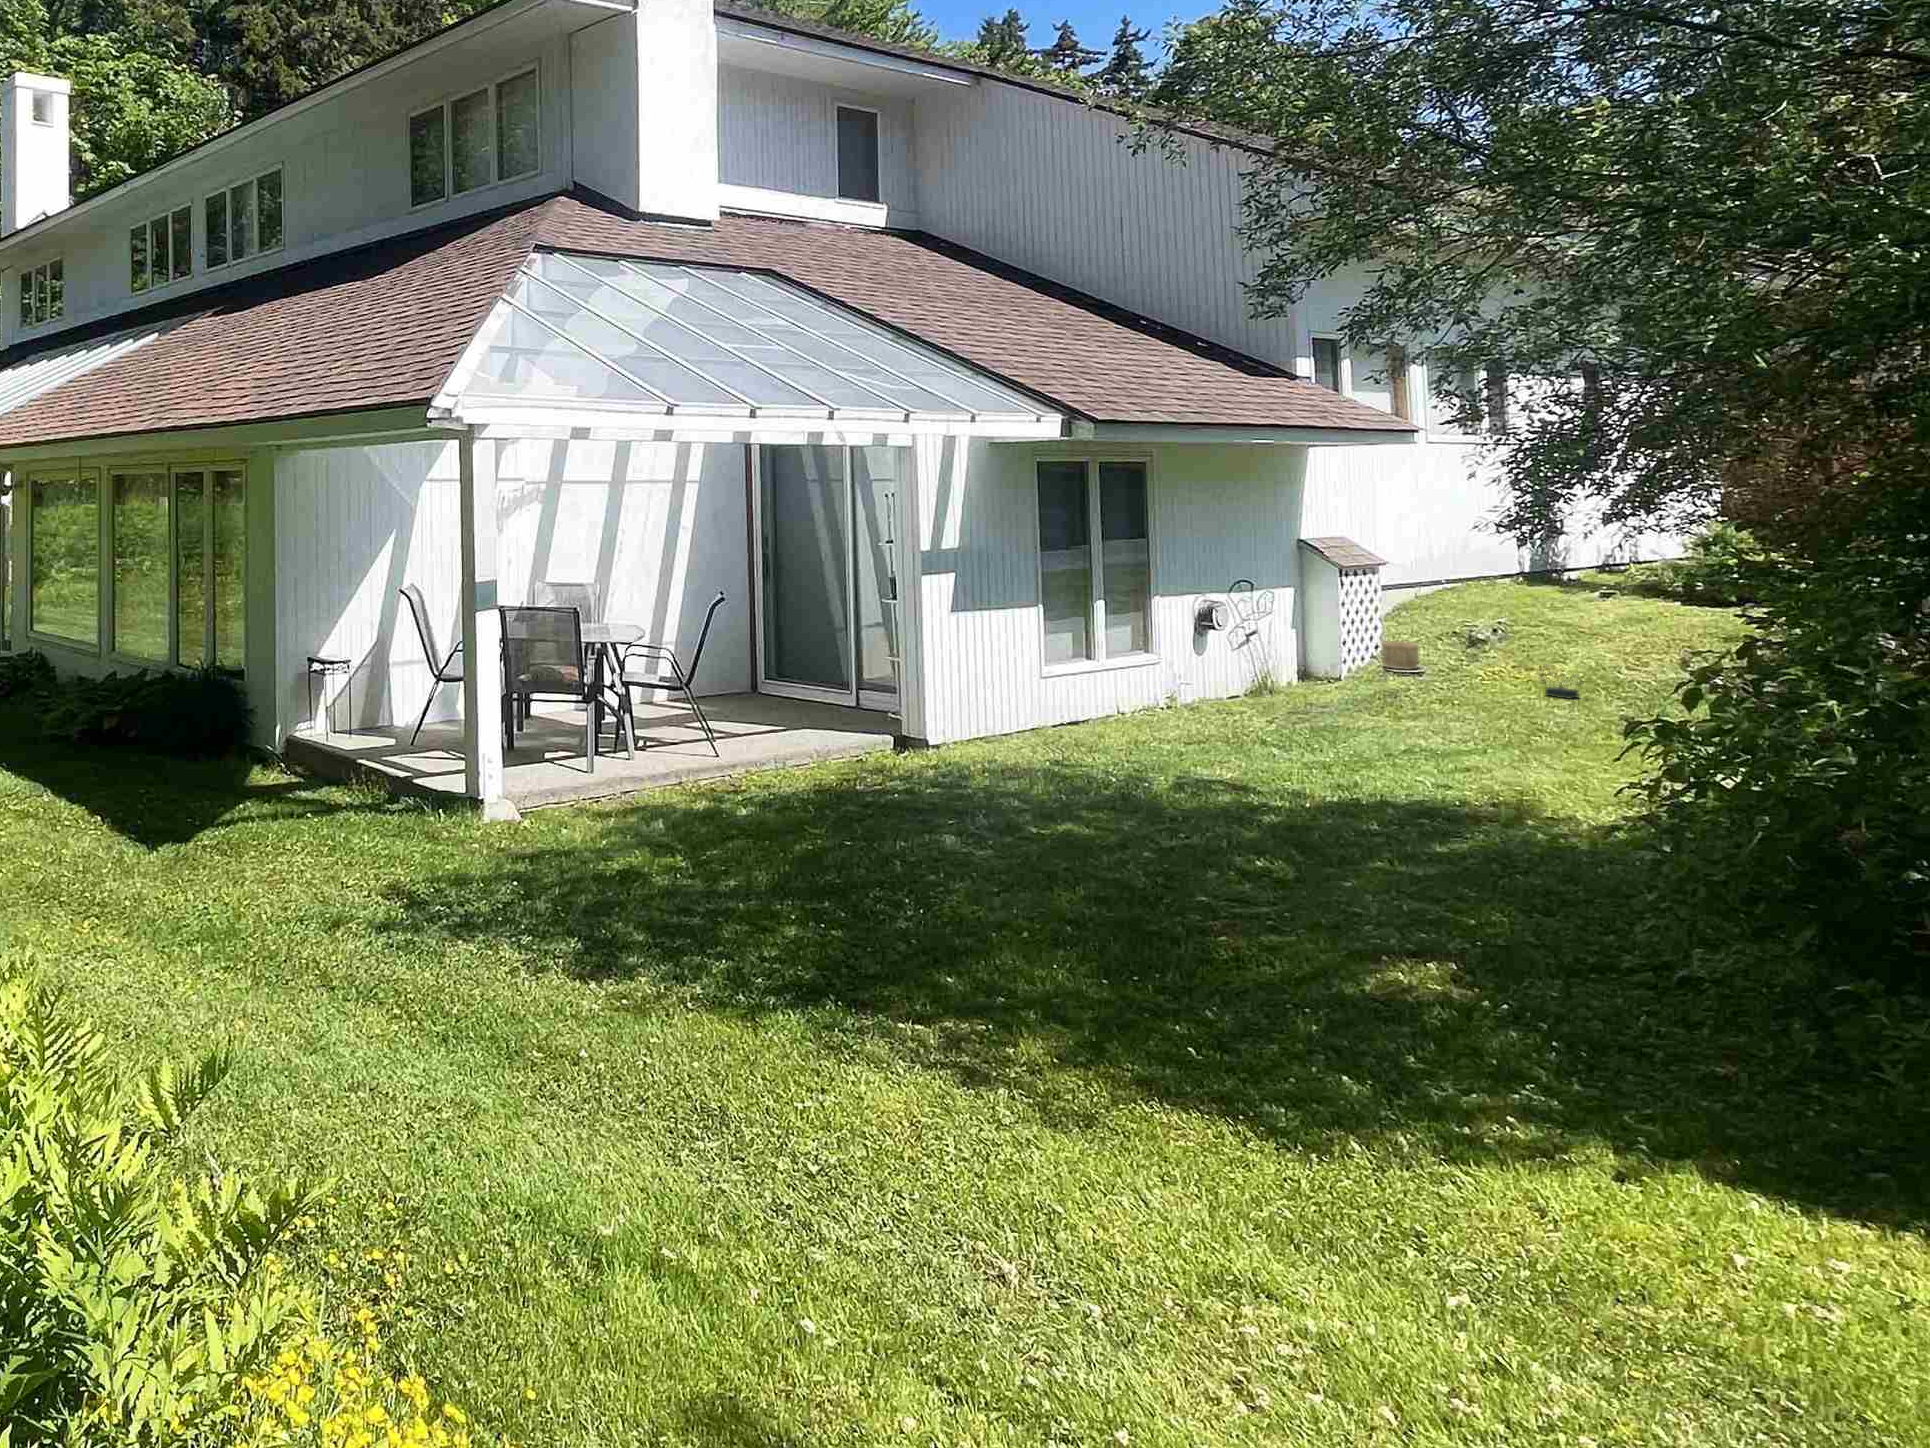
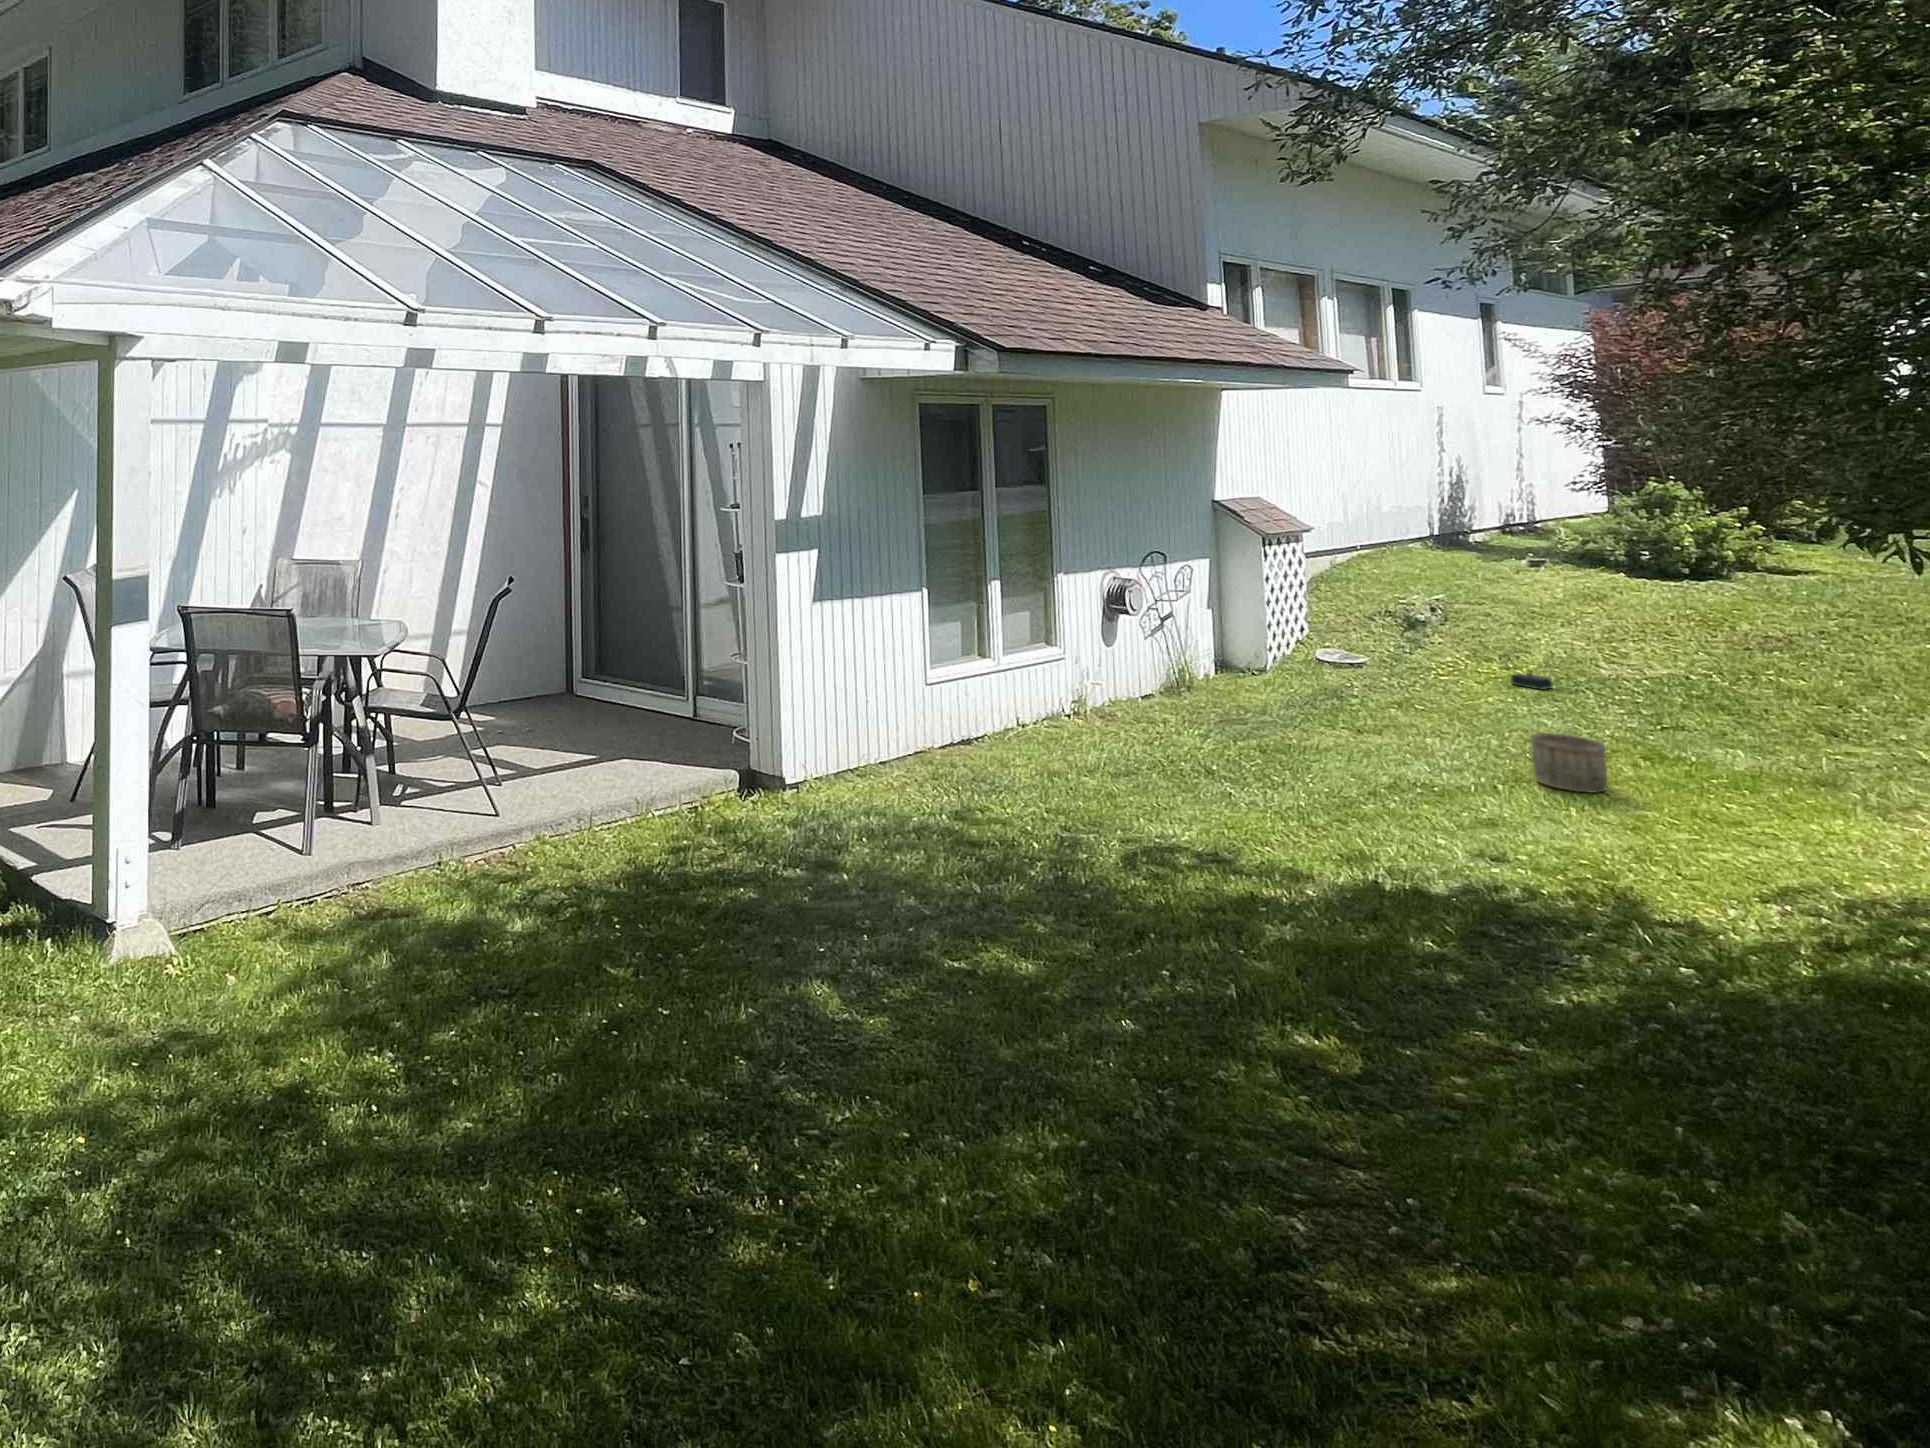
wooden bucket: present [1381,641,1419,670] -> present [1530,733,1607,793]

